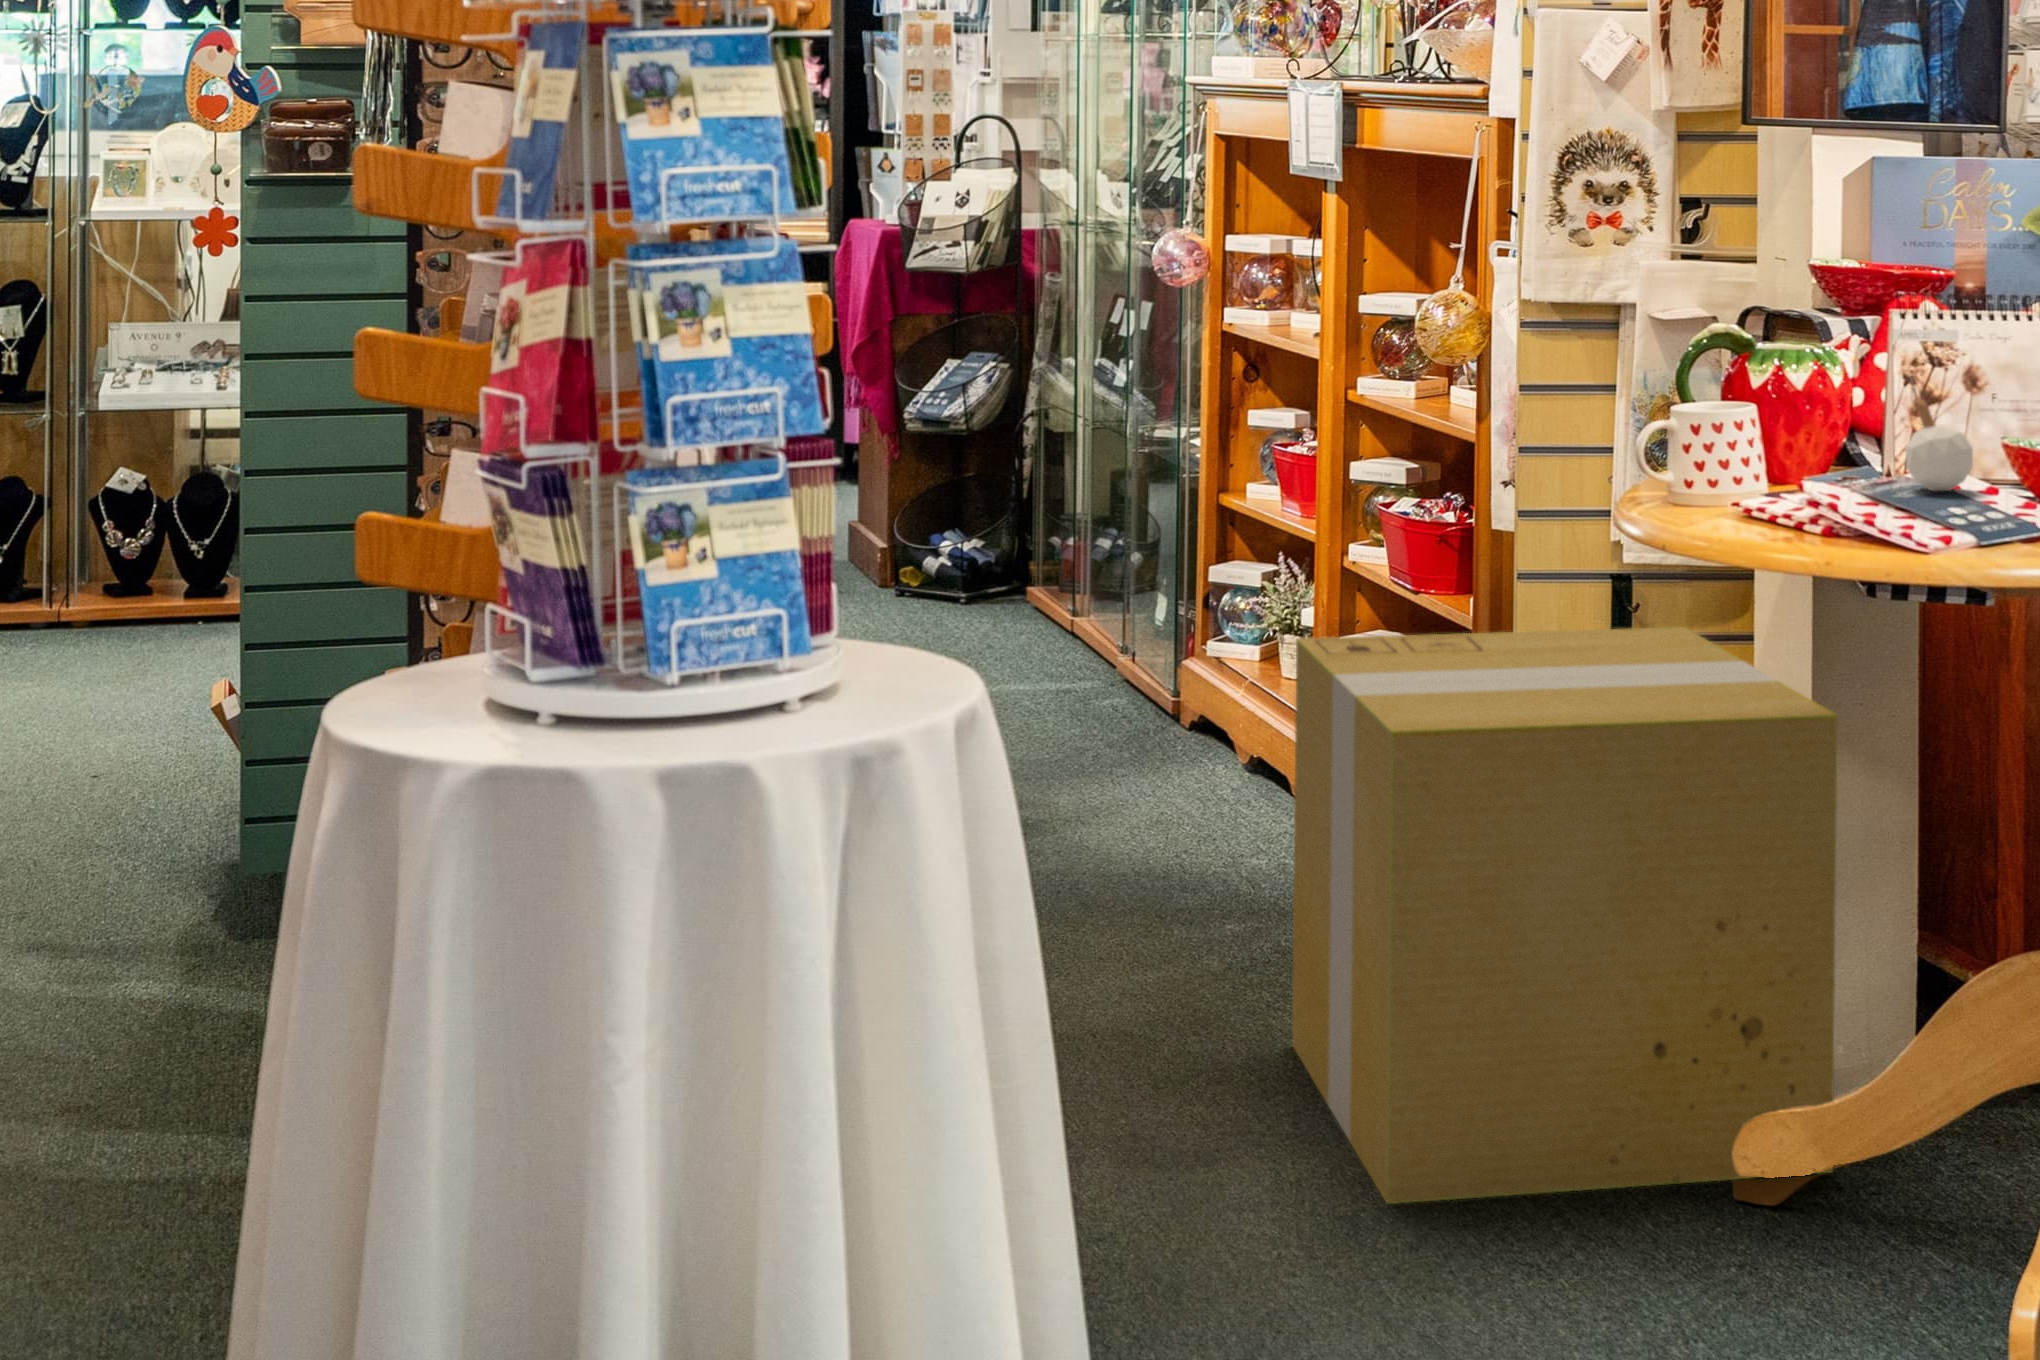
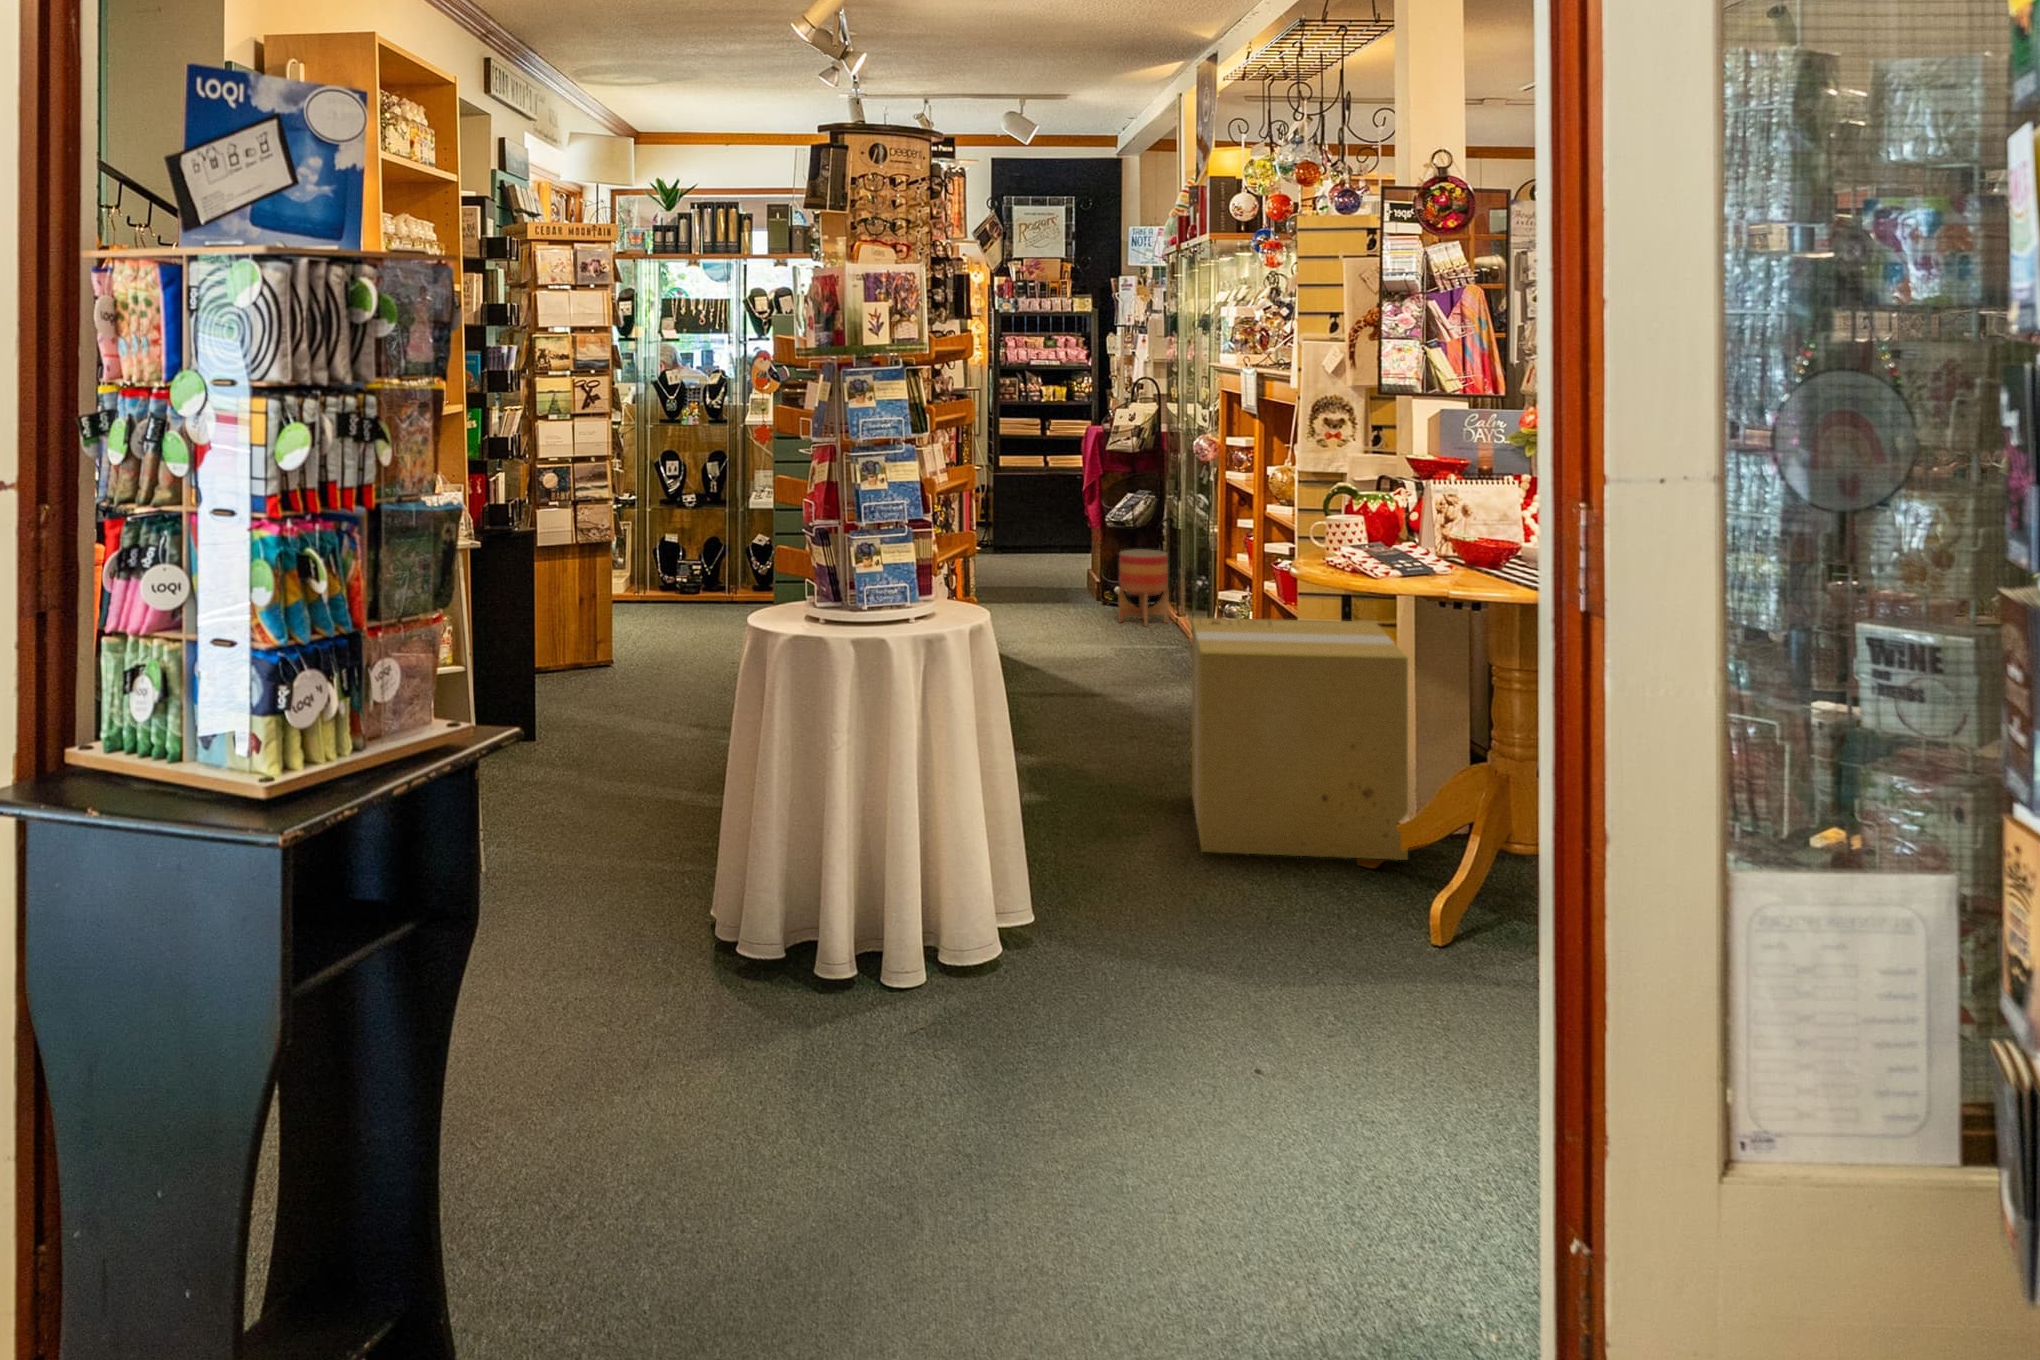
candle: present [1906,387,1973,491] -> none [1419,507,1449,558]
planter: none [947,472,1050,634] -> present [1118,549,1169,627]

